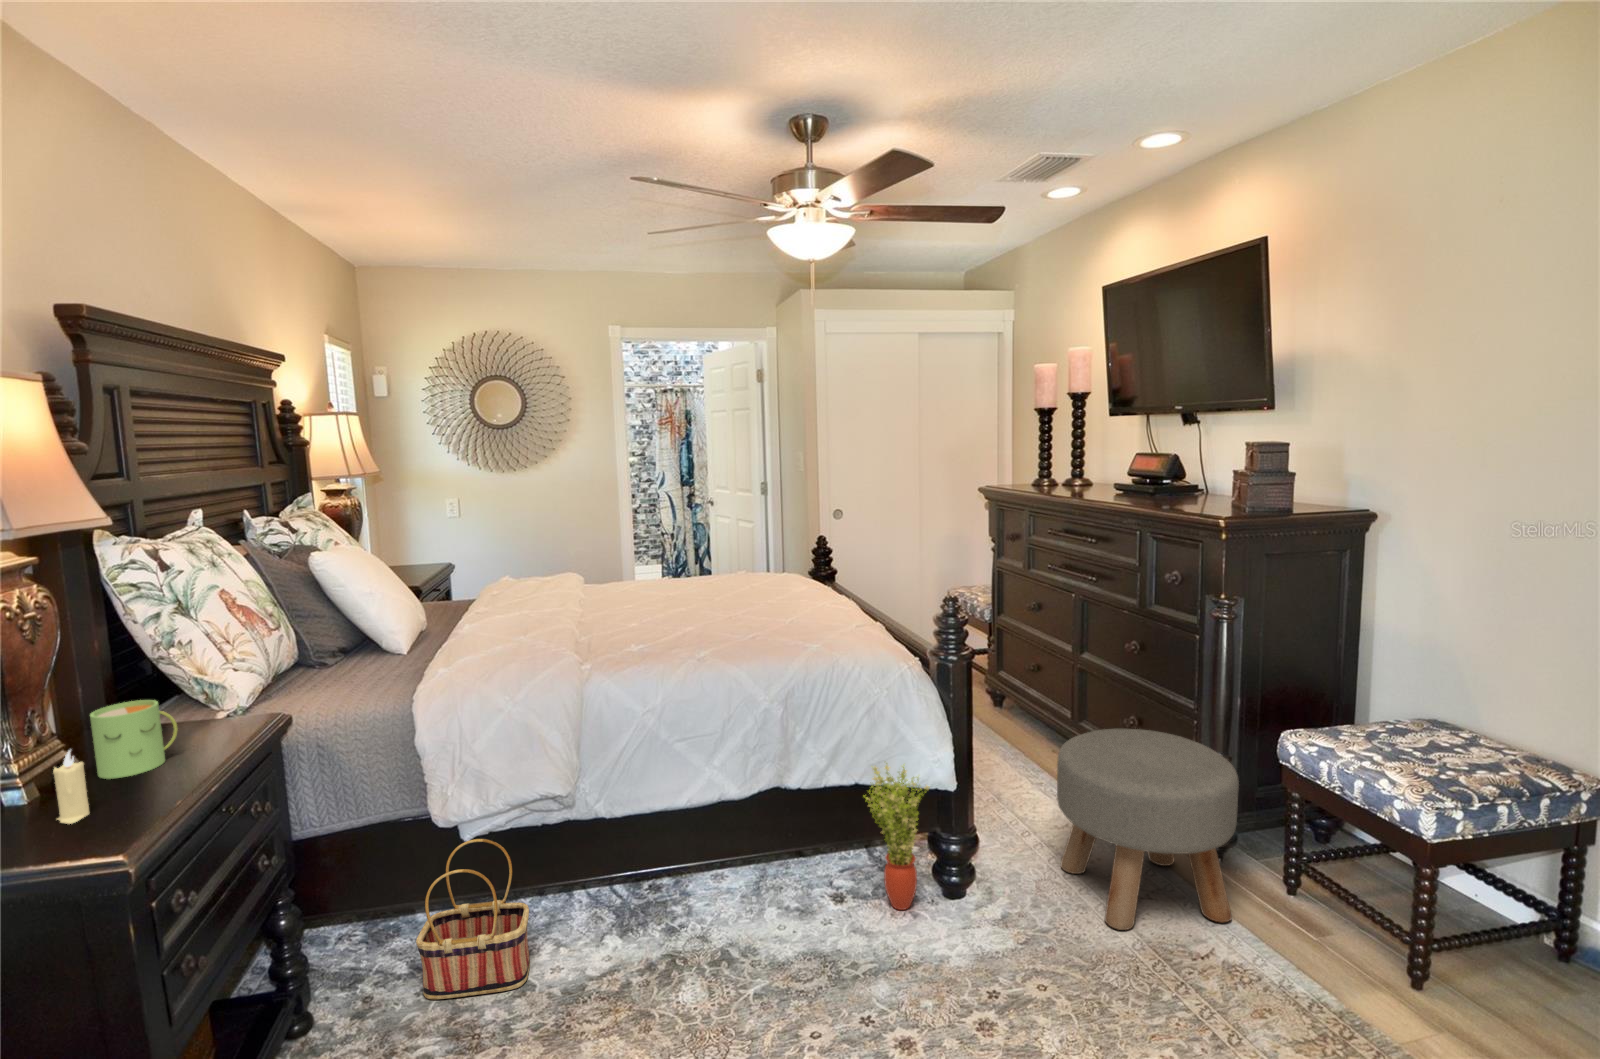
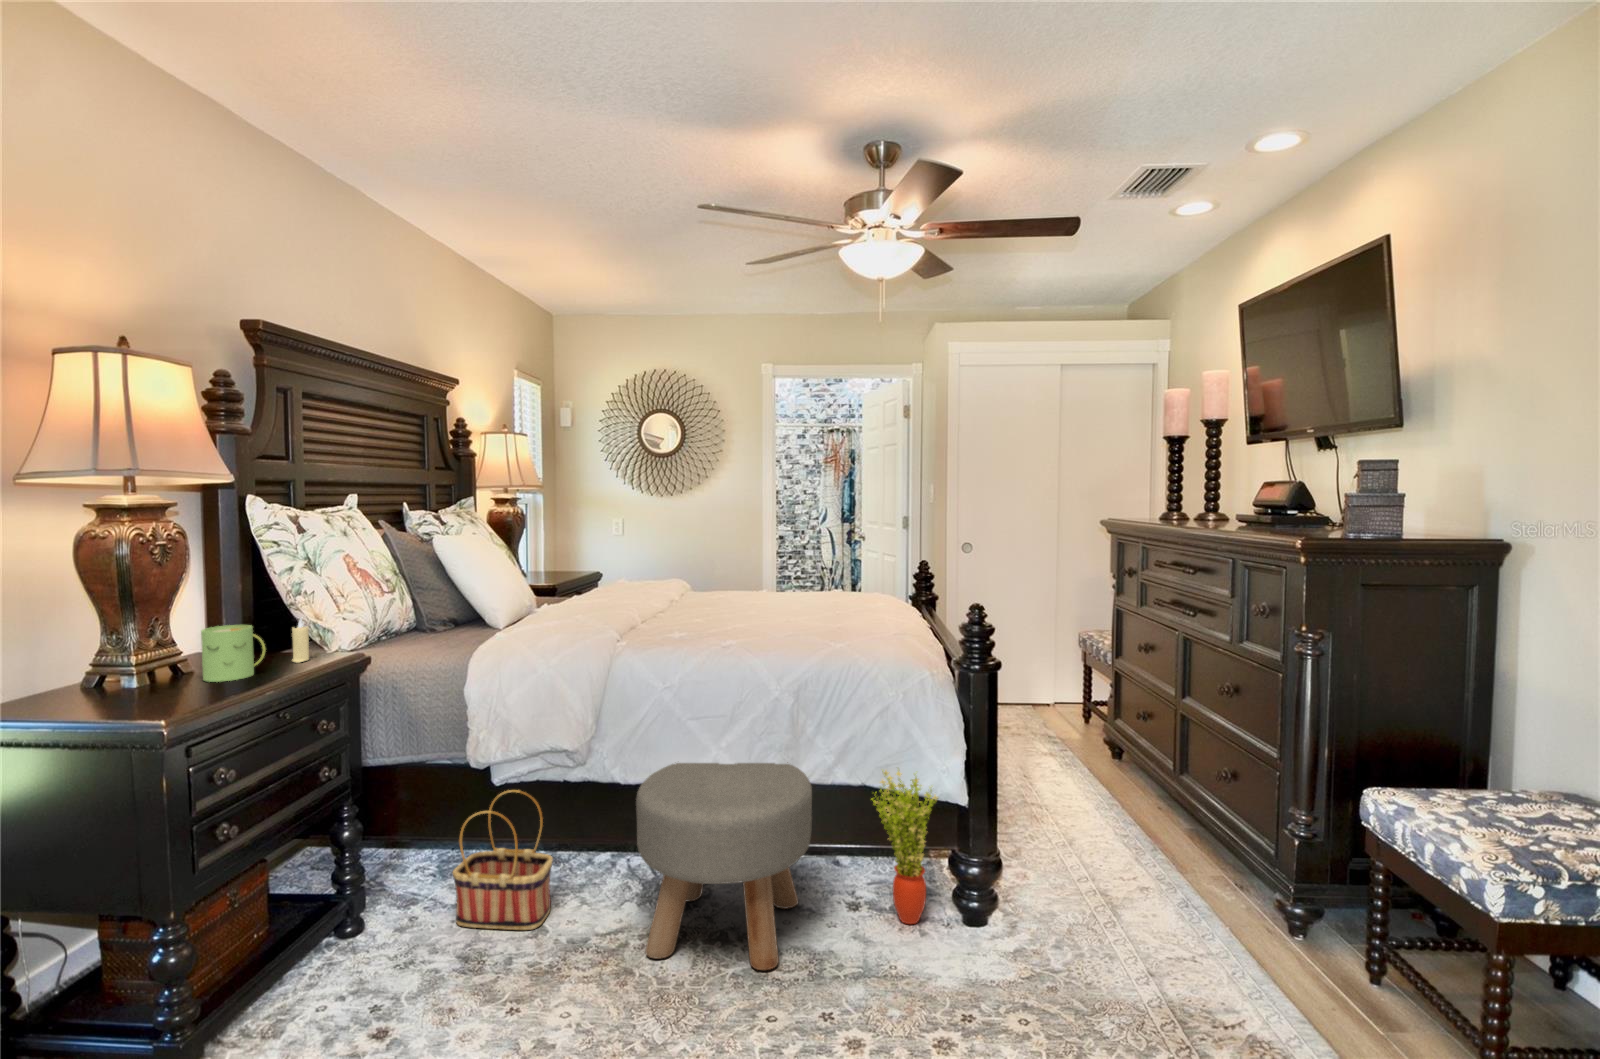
ottoman: present [1057,729,1239,930] -> present [636,762,812,970]
candle: present [53,751,89,824] -> present [292,619,309,662]

